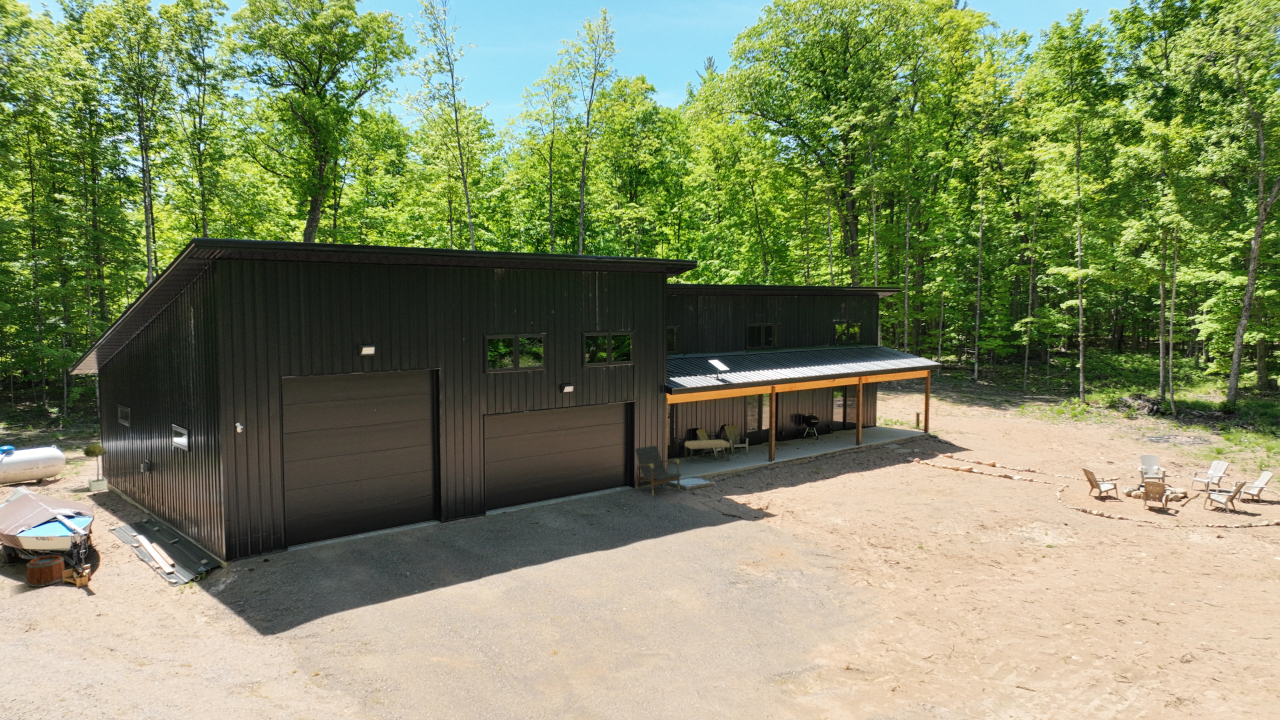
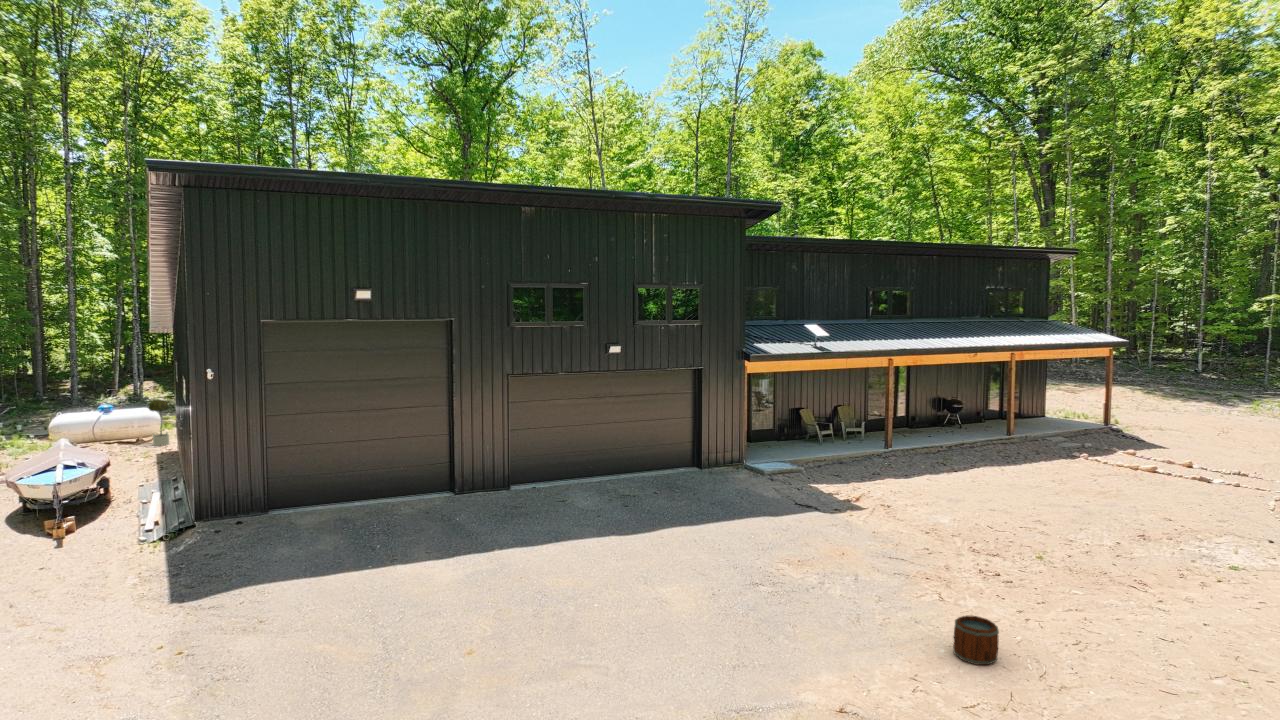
bench: present [685,440,730,462] -> none [778,422,833,447]
lounge chair: present [635,446,681,494] -> none [705,421,757,478]
bucket: present [27,555,64,587] -> present [953,616,999,665]

